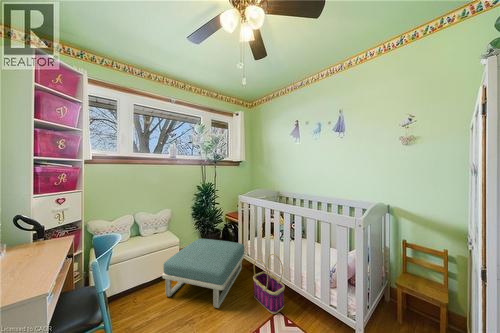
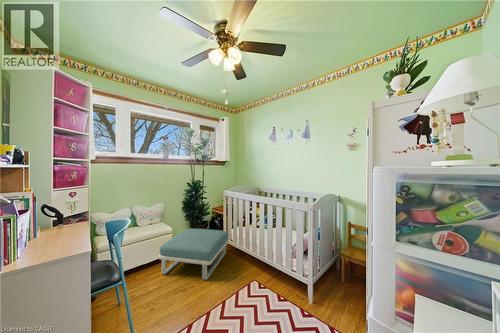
basket: present [253,254,285,314] -> none [235,236,260,281]

